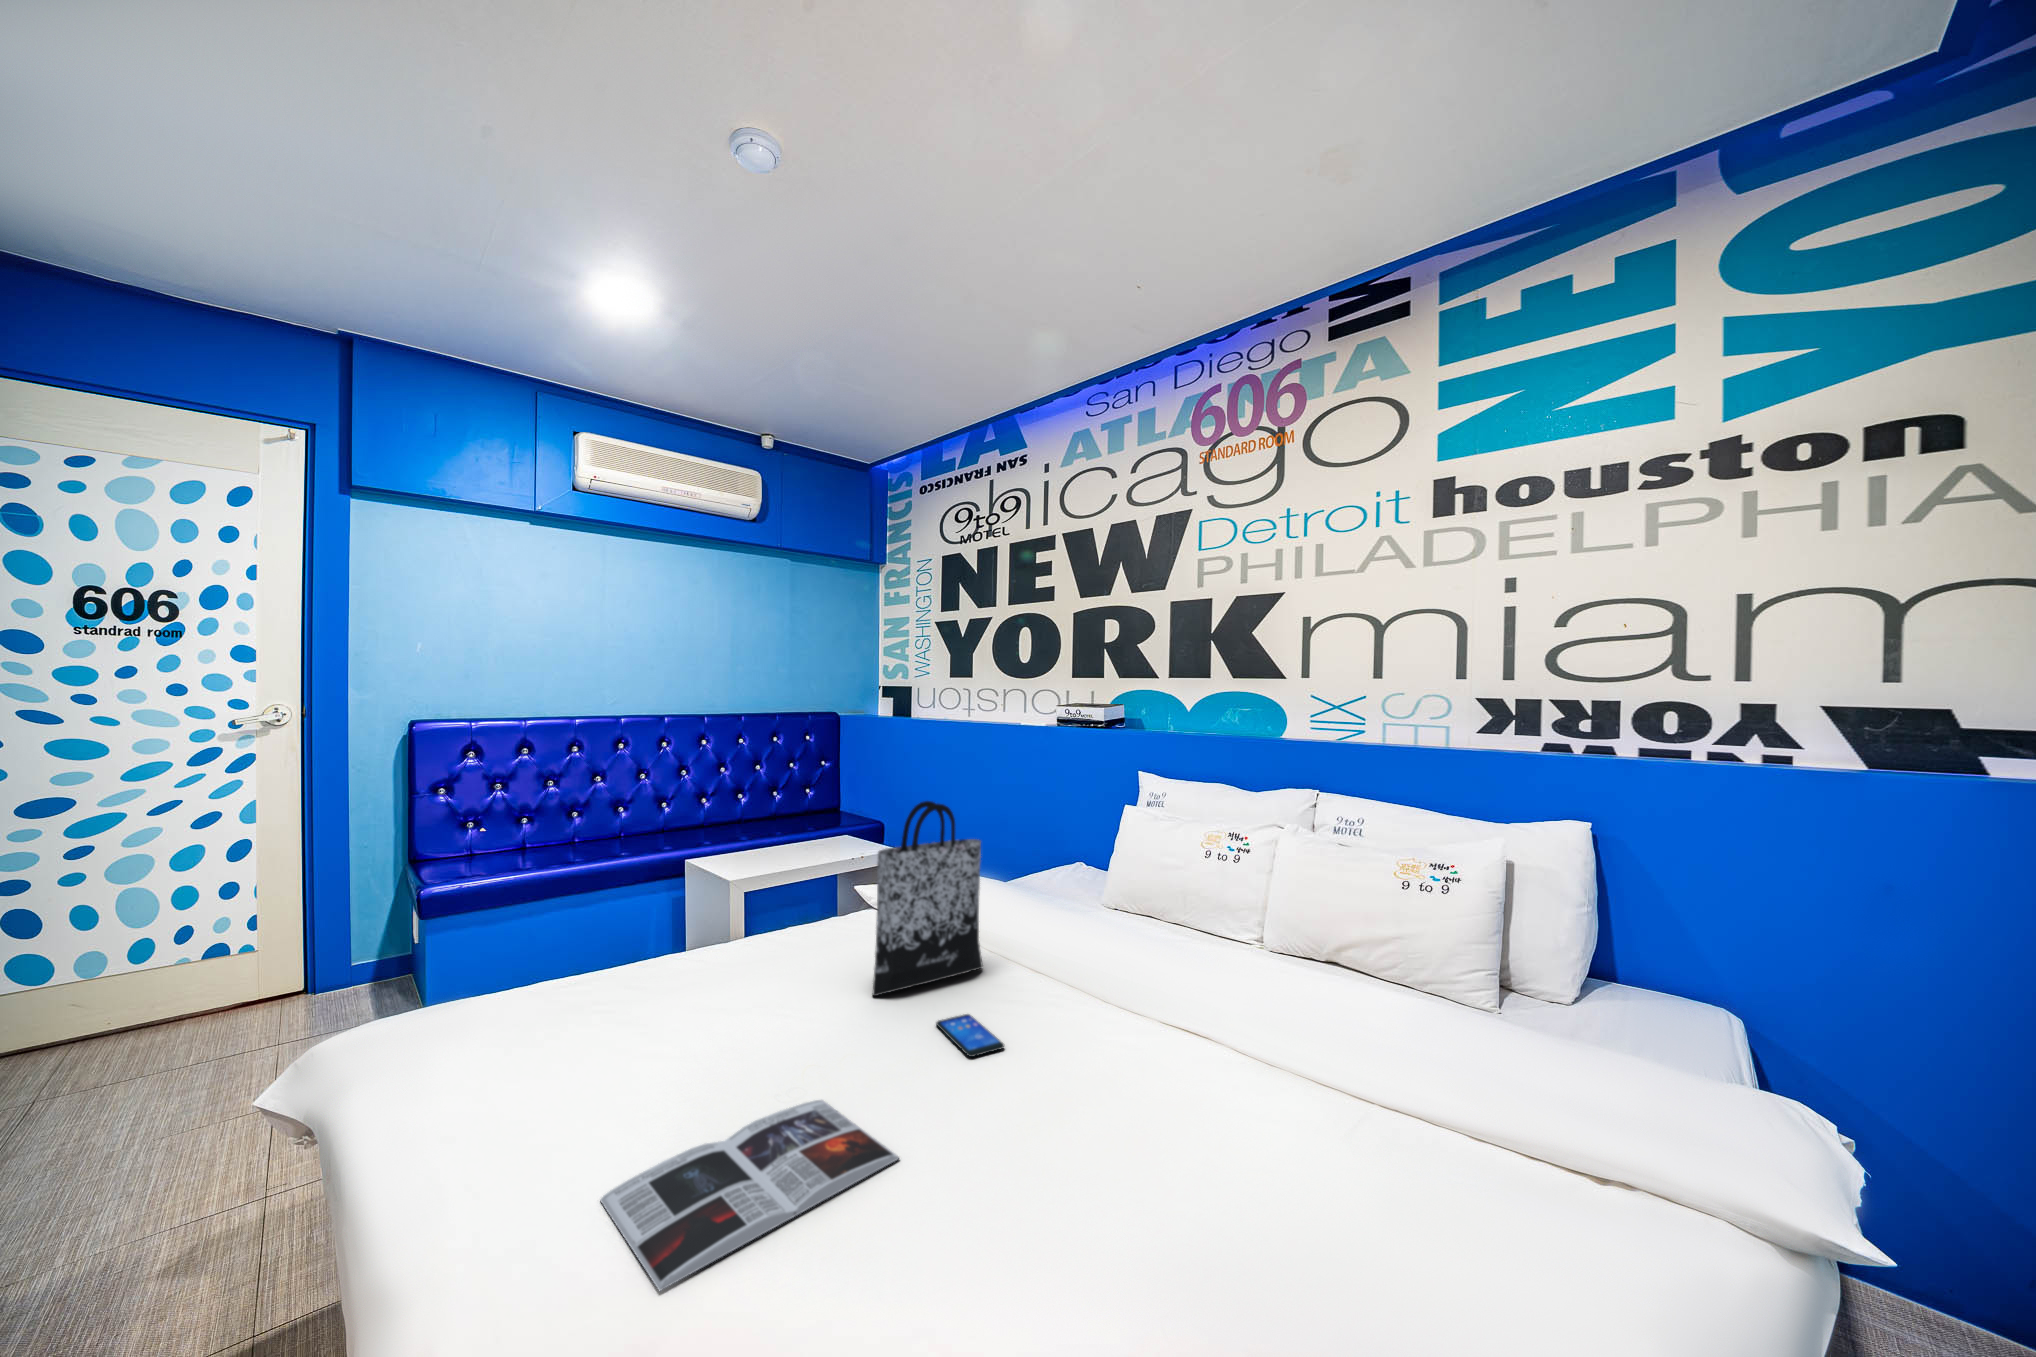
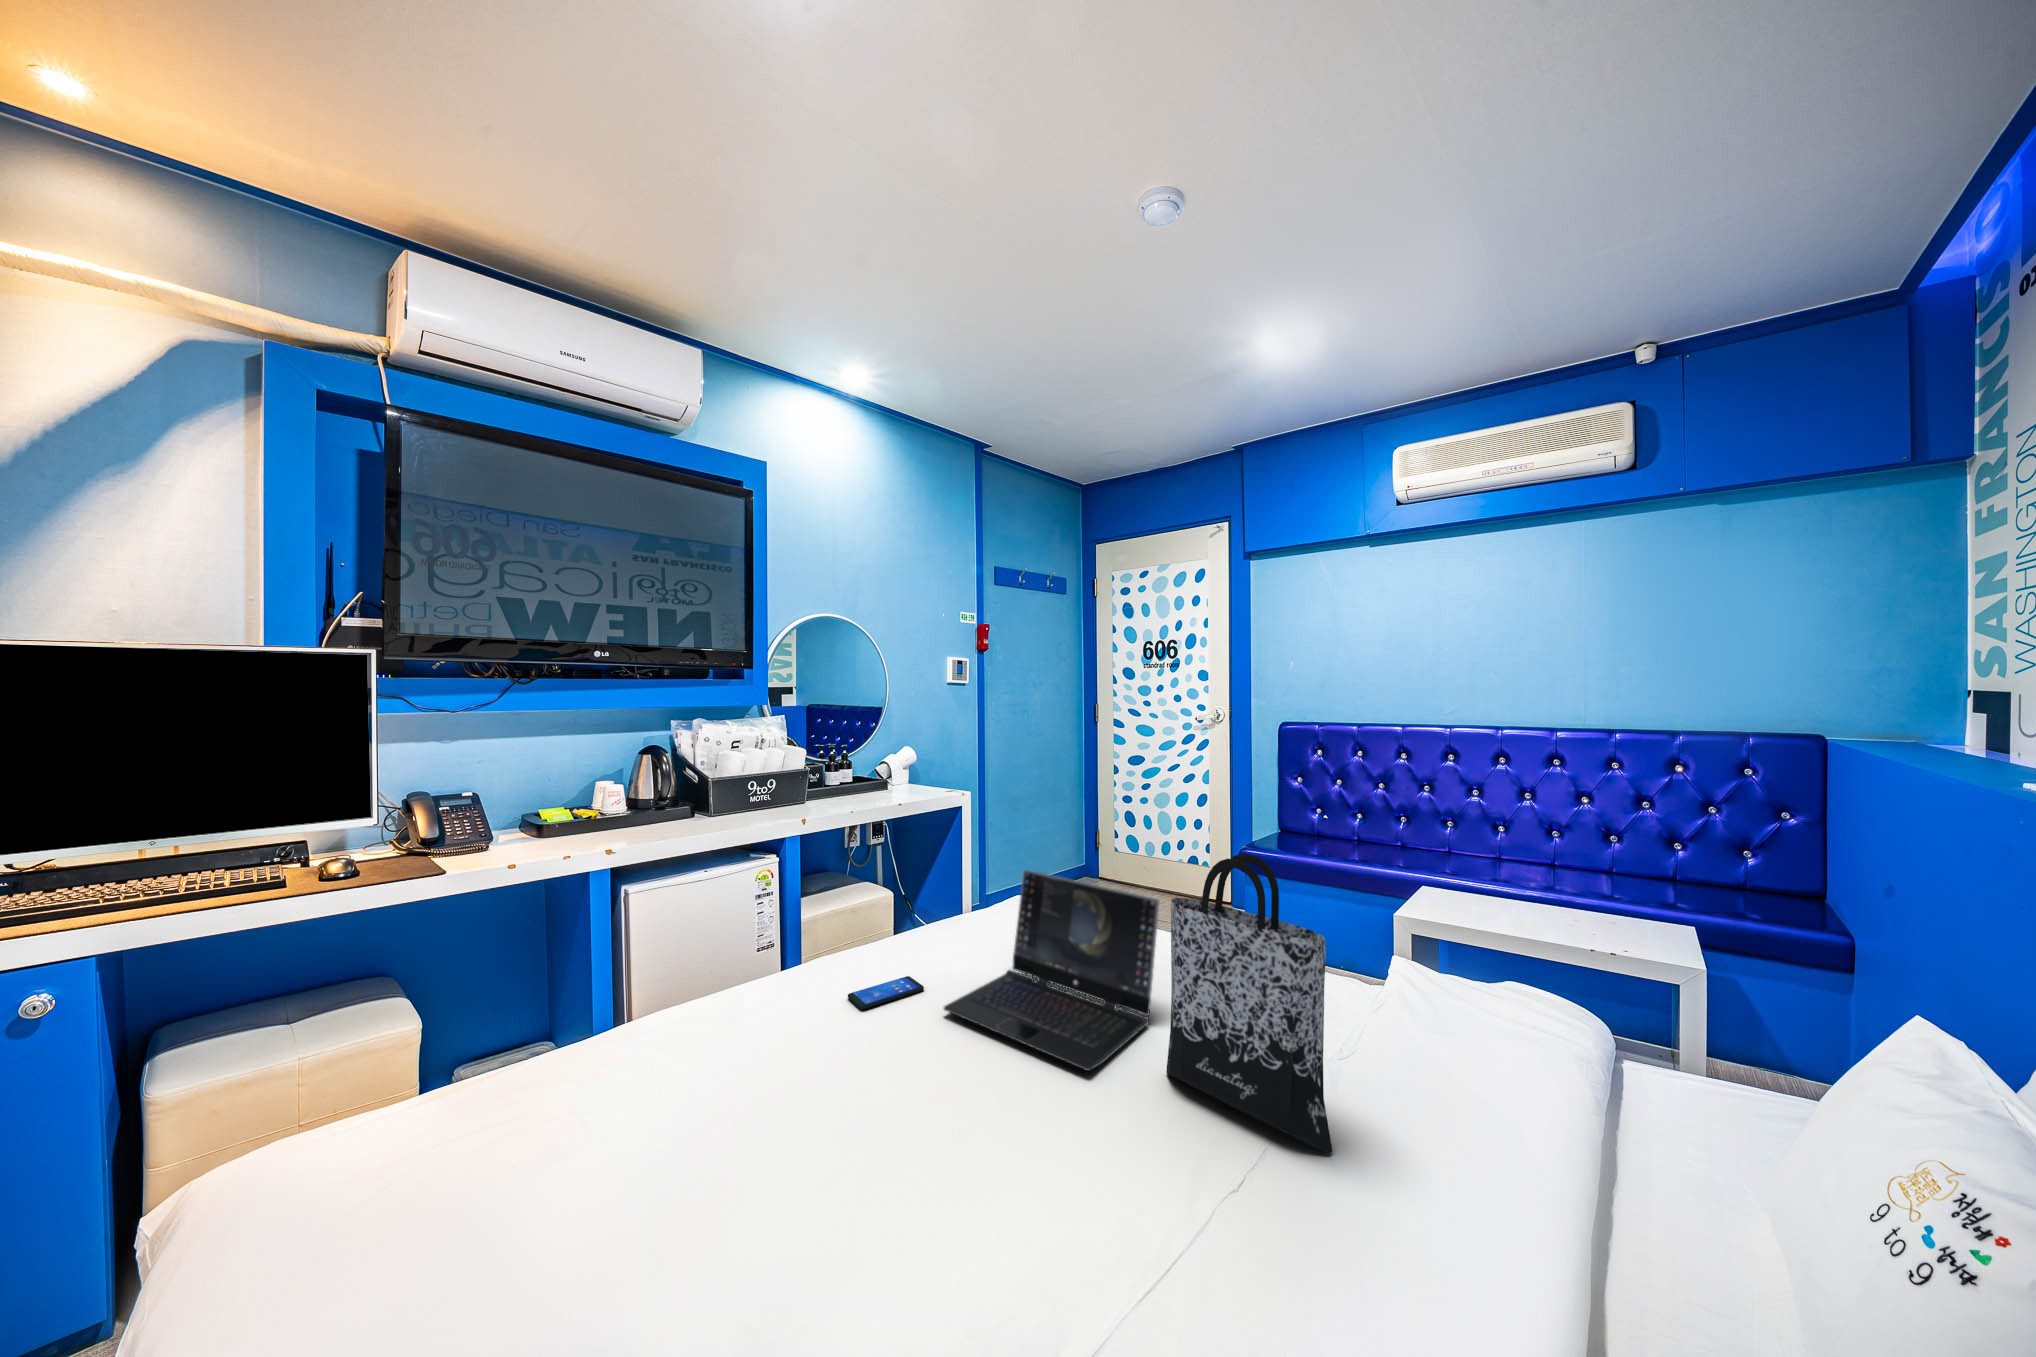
laptop: none [620,876,857,1086] -> present [944,870,1160,1071]
smartphone: present [936,1014,1004,1057] -> present [848,976,924,1009]
magazine: present [600,1100,899,1291] -> none [723,1031,944,1163]

